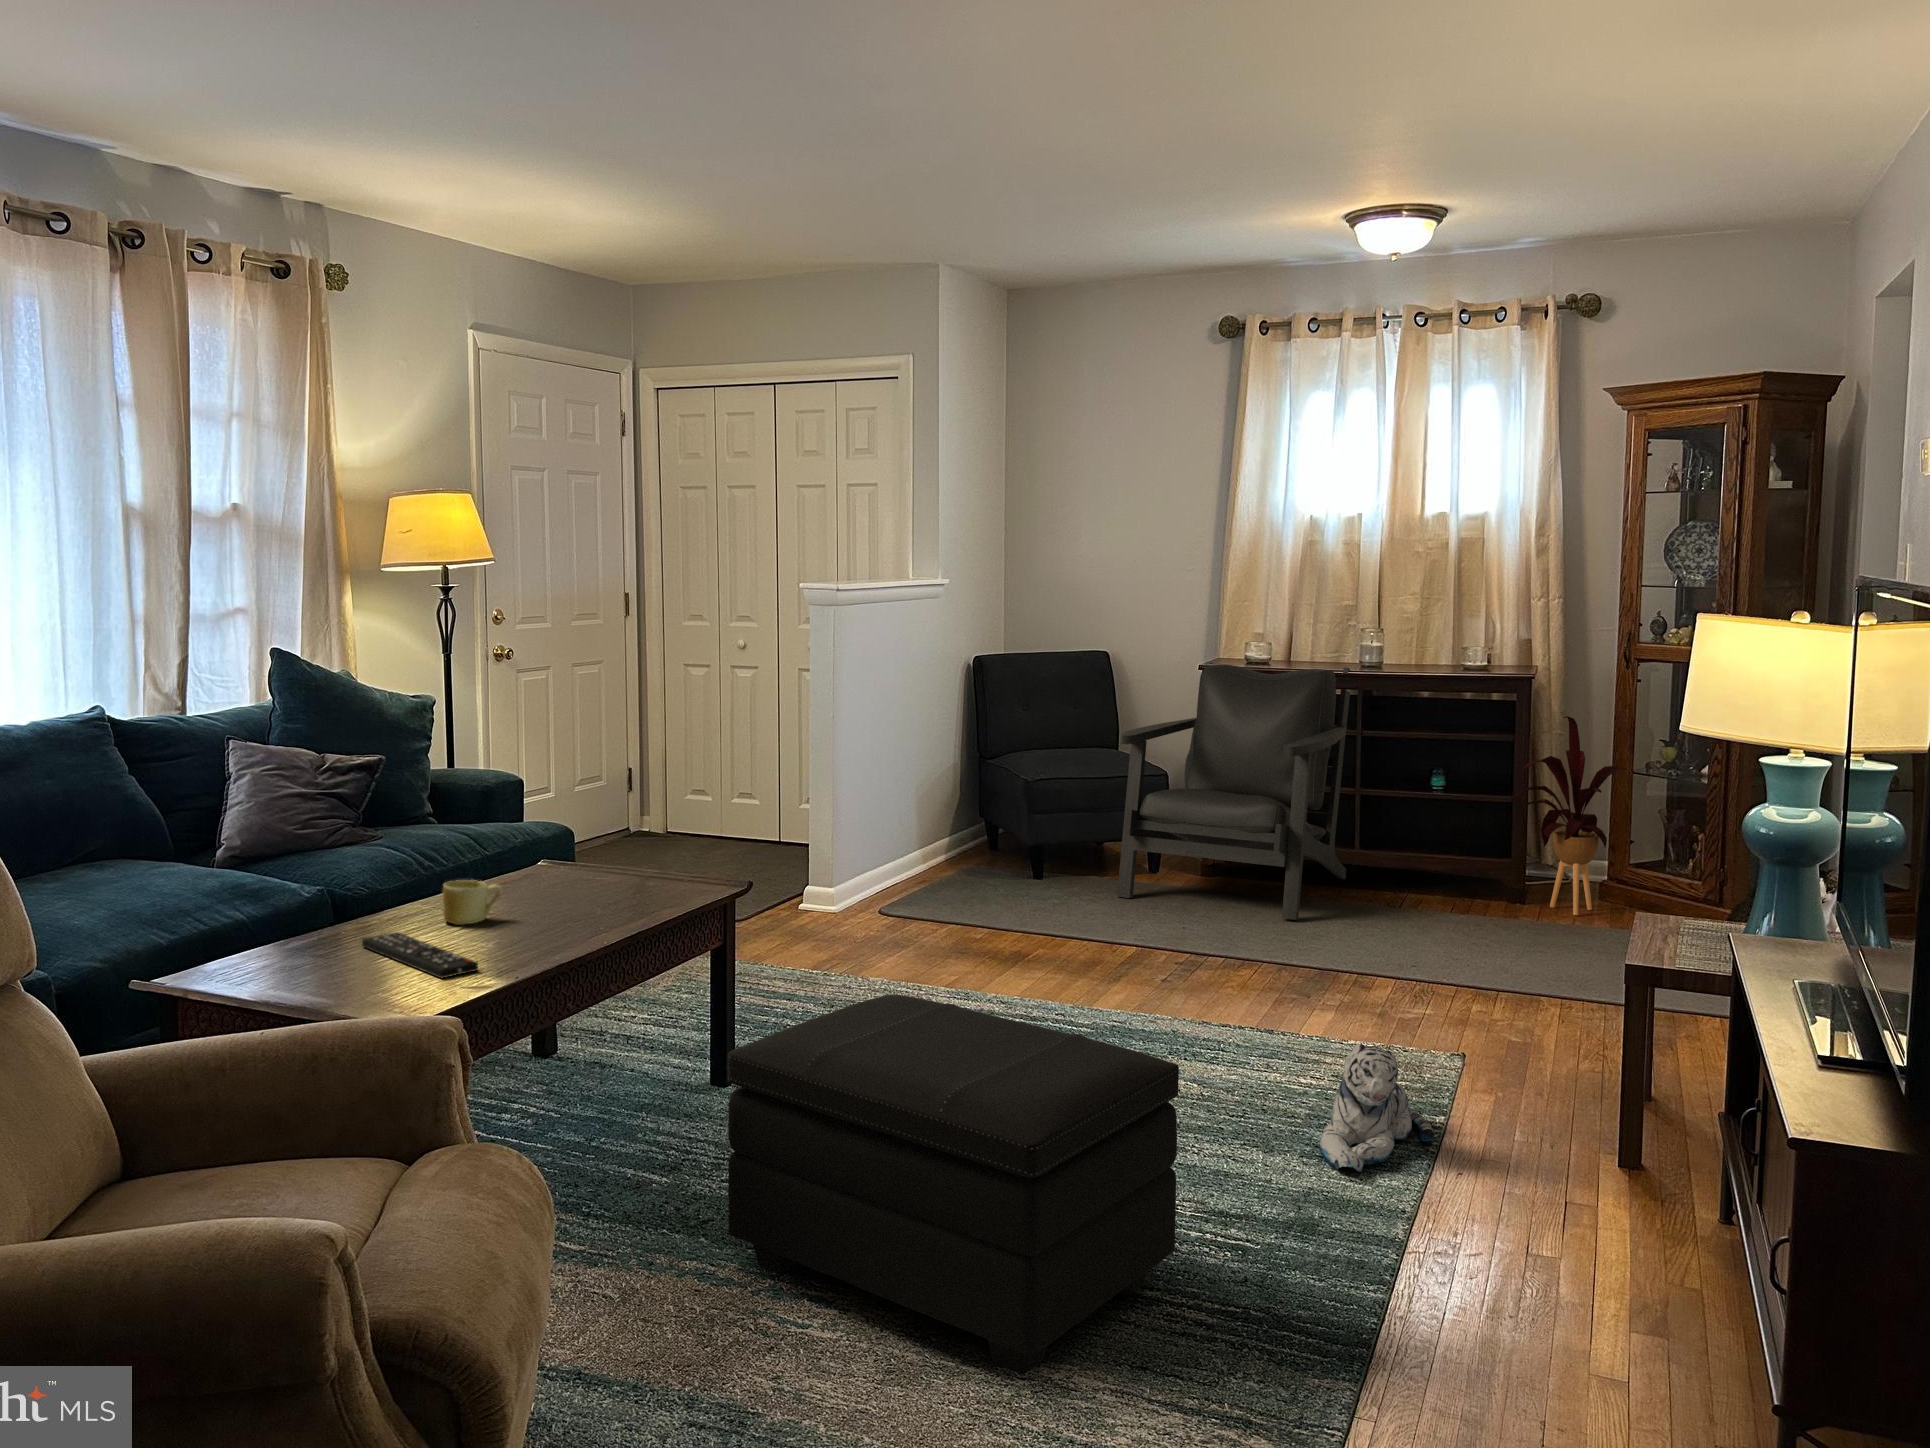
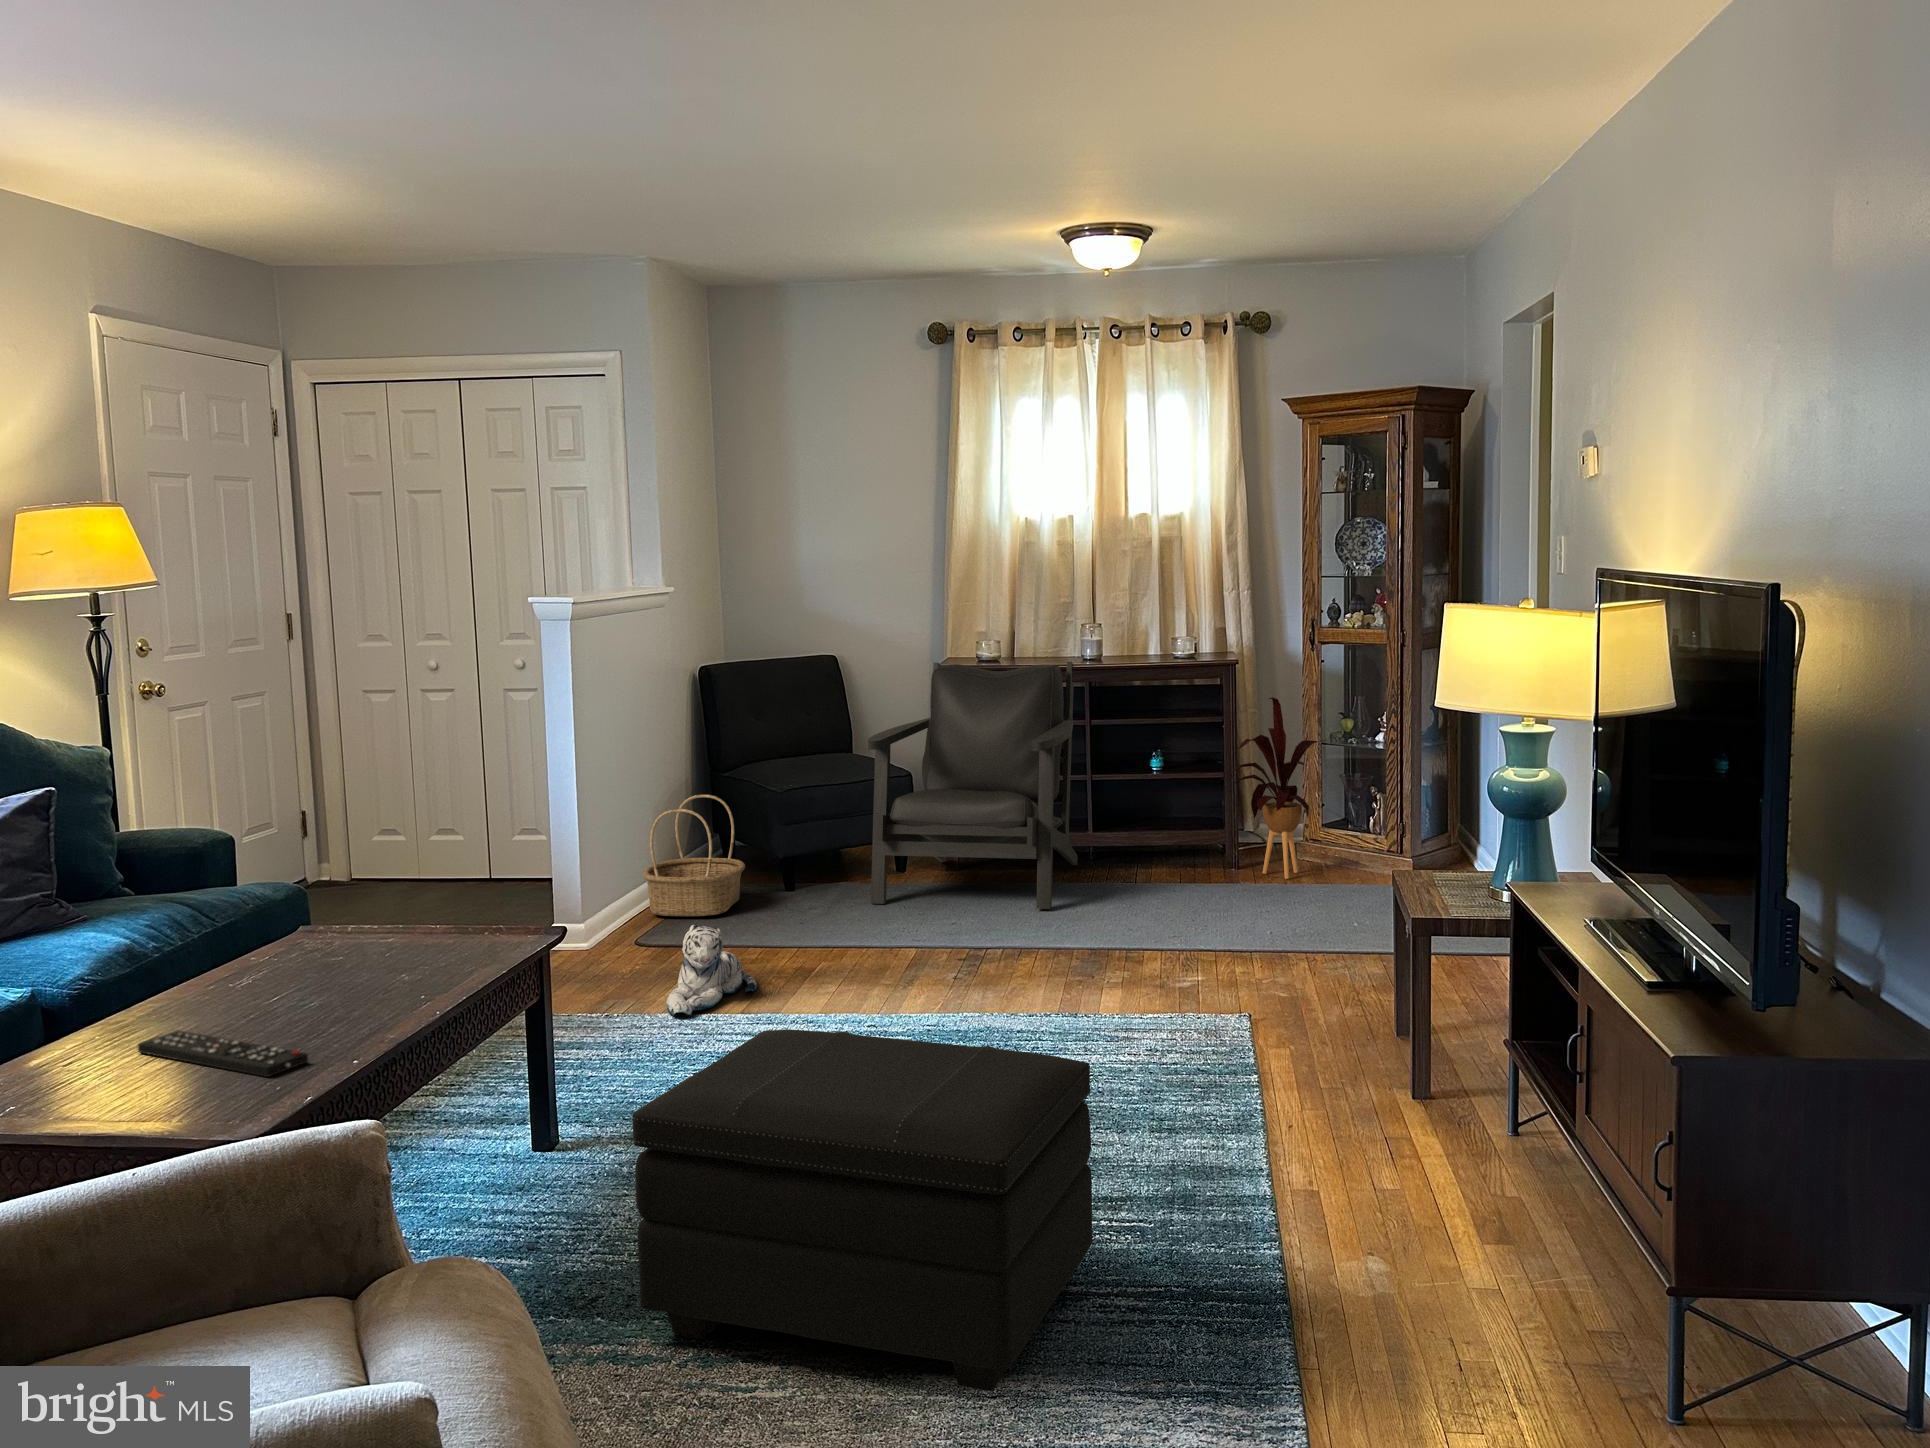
basket: none [902,777,999,892] -> present [642,794,745,916]
mug: present [443,880,502,925] -> none [220,960,294,1013]
plush toy: present [1319,1044,1435,1172] -> present [666,925,757,1016]

